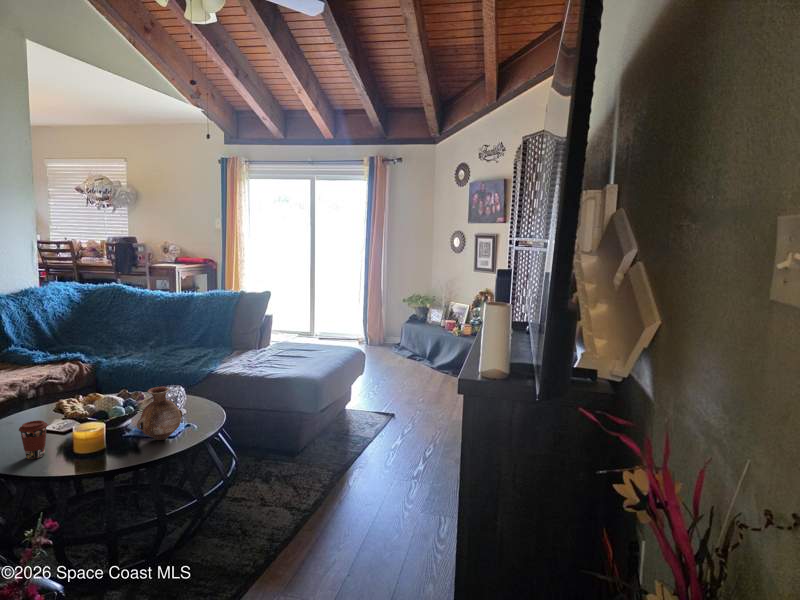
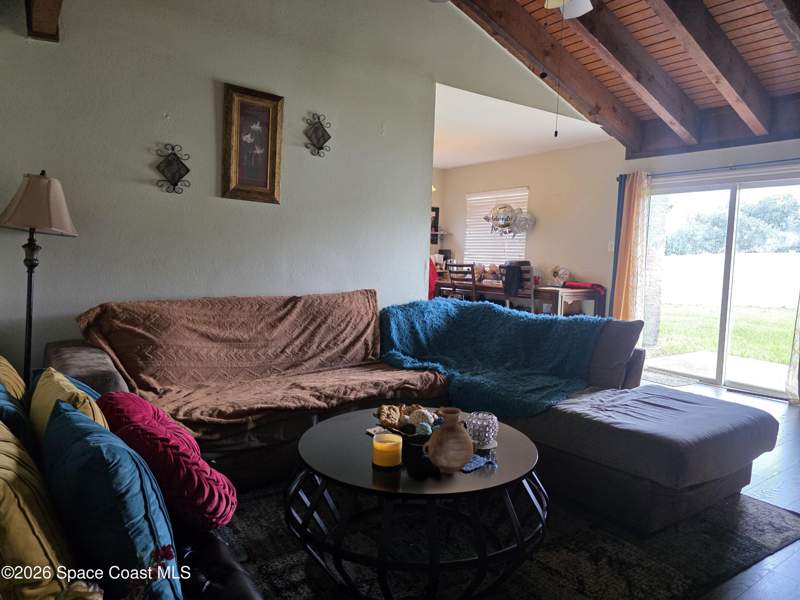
coffee cup: present [19,420,48,459] -> none [324,417,348,457]

